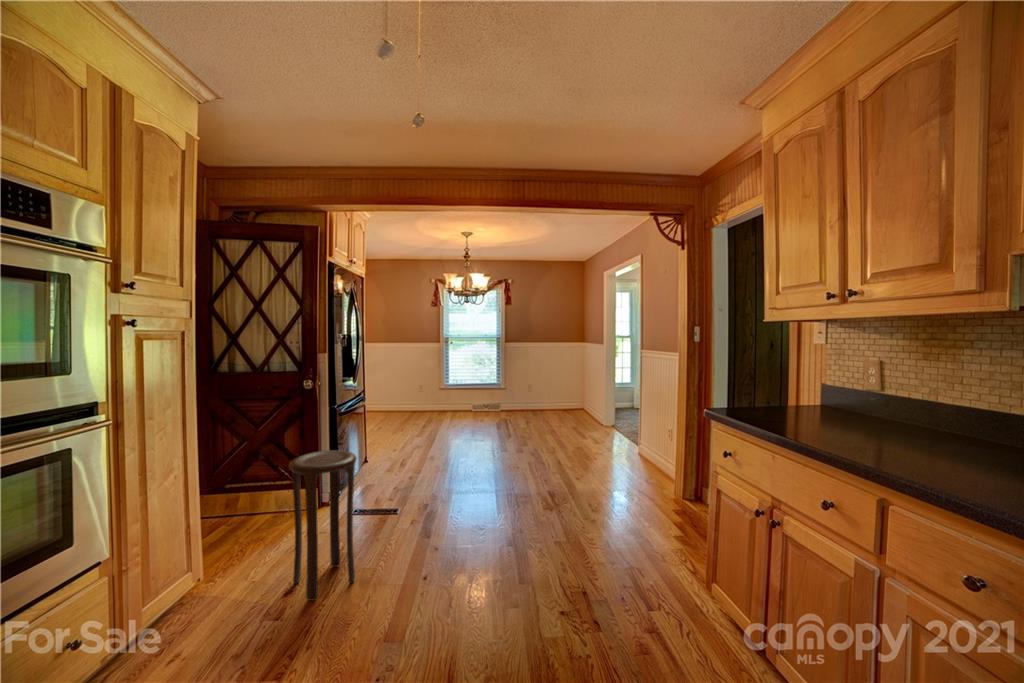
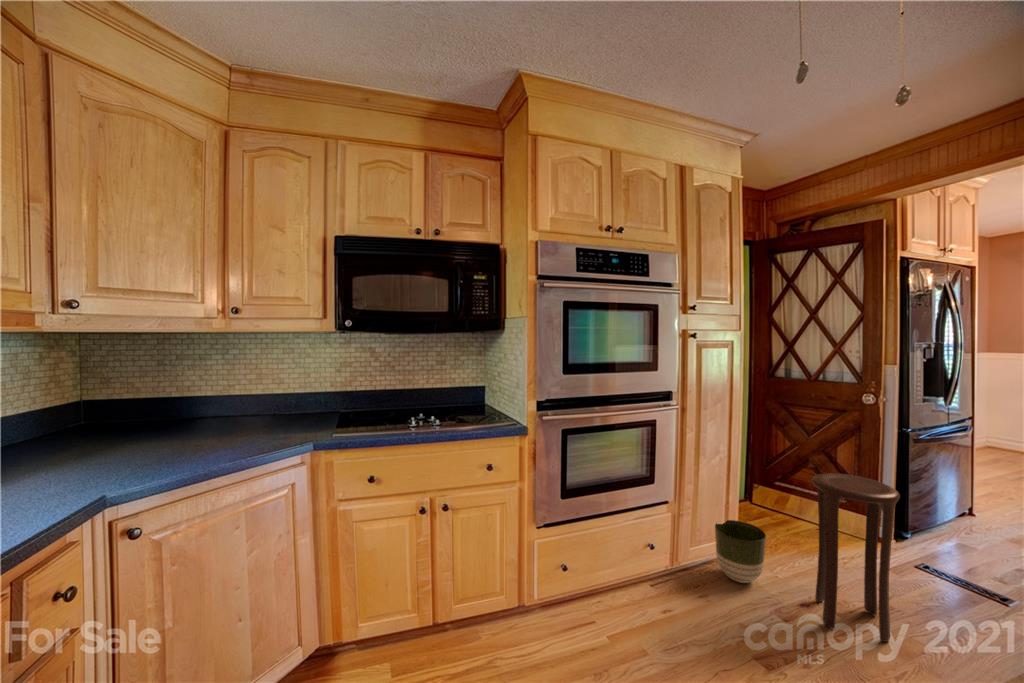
planter: none [176,542,242,620] -> present [715,520,766,583]

